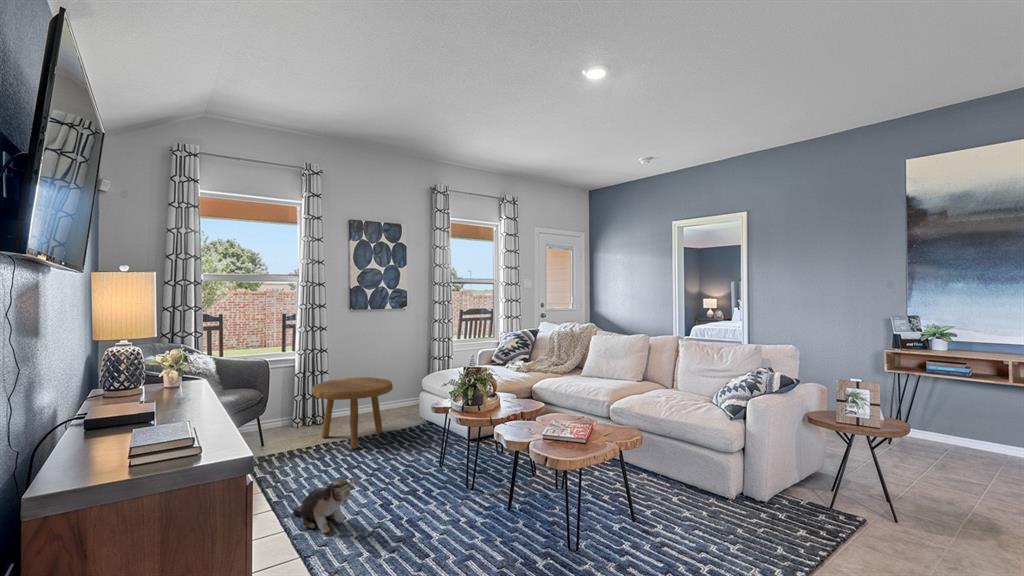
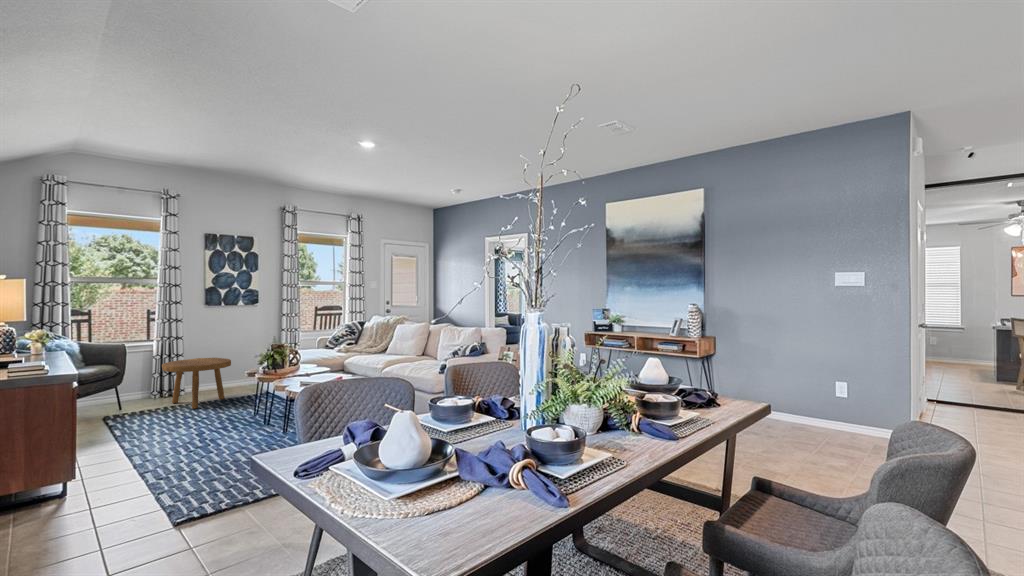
plush toy: present [293,478,355,533] -> none [130,413,170,448]

